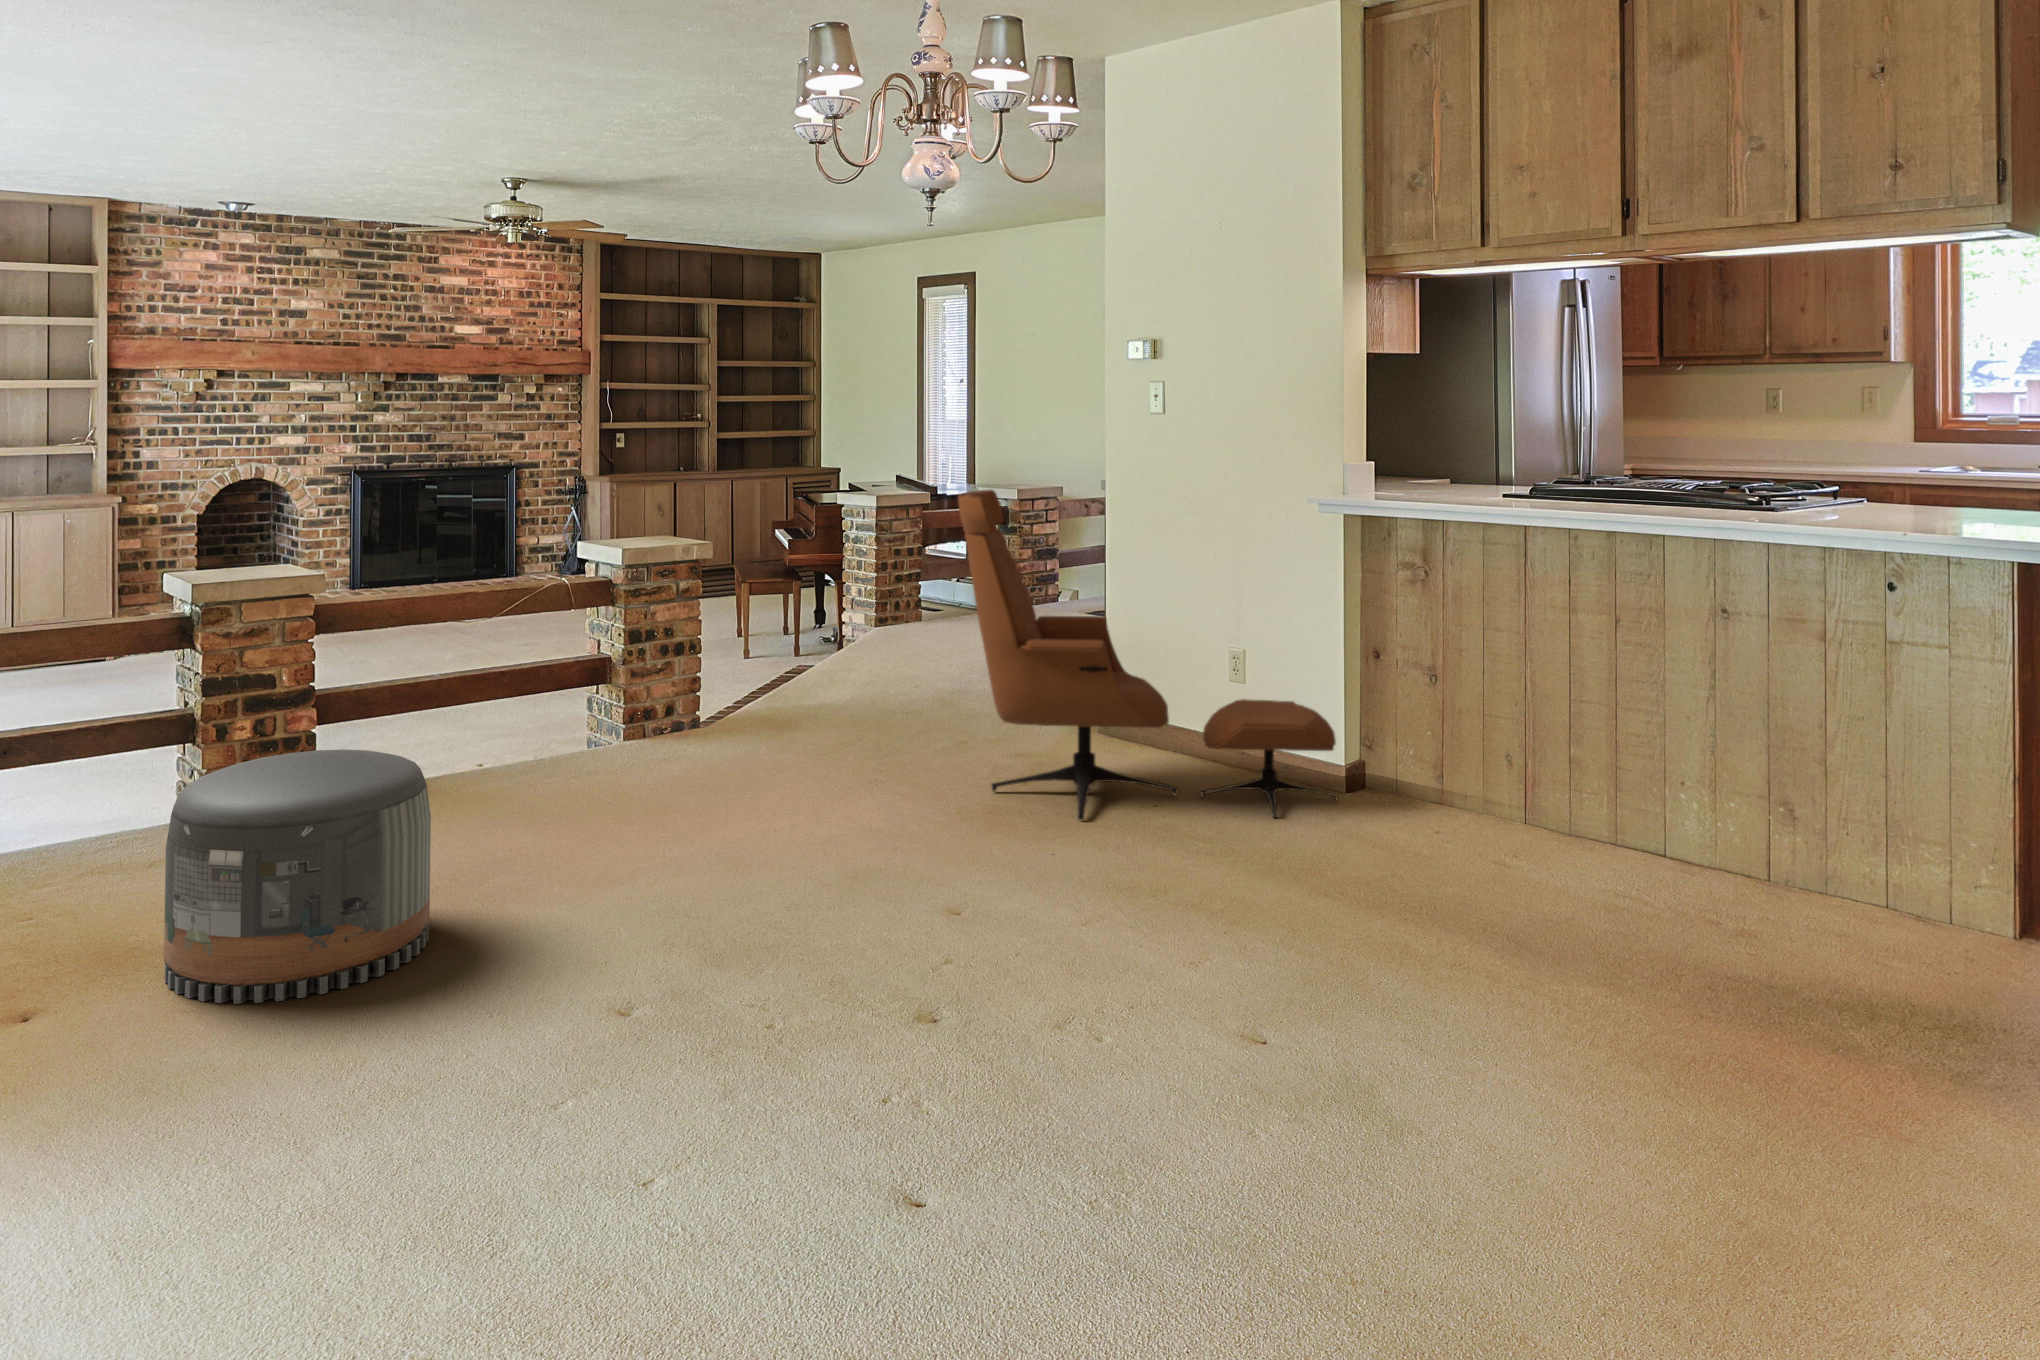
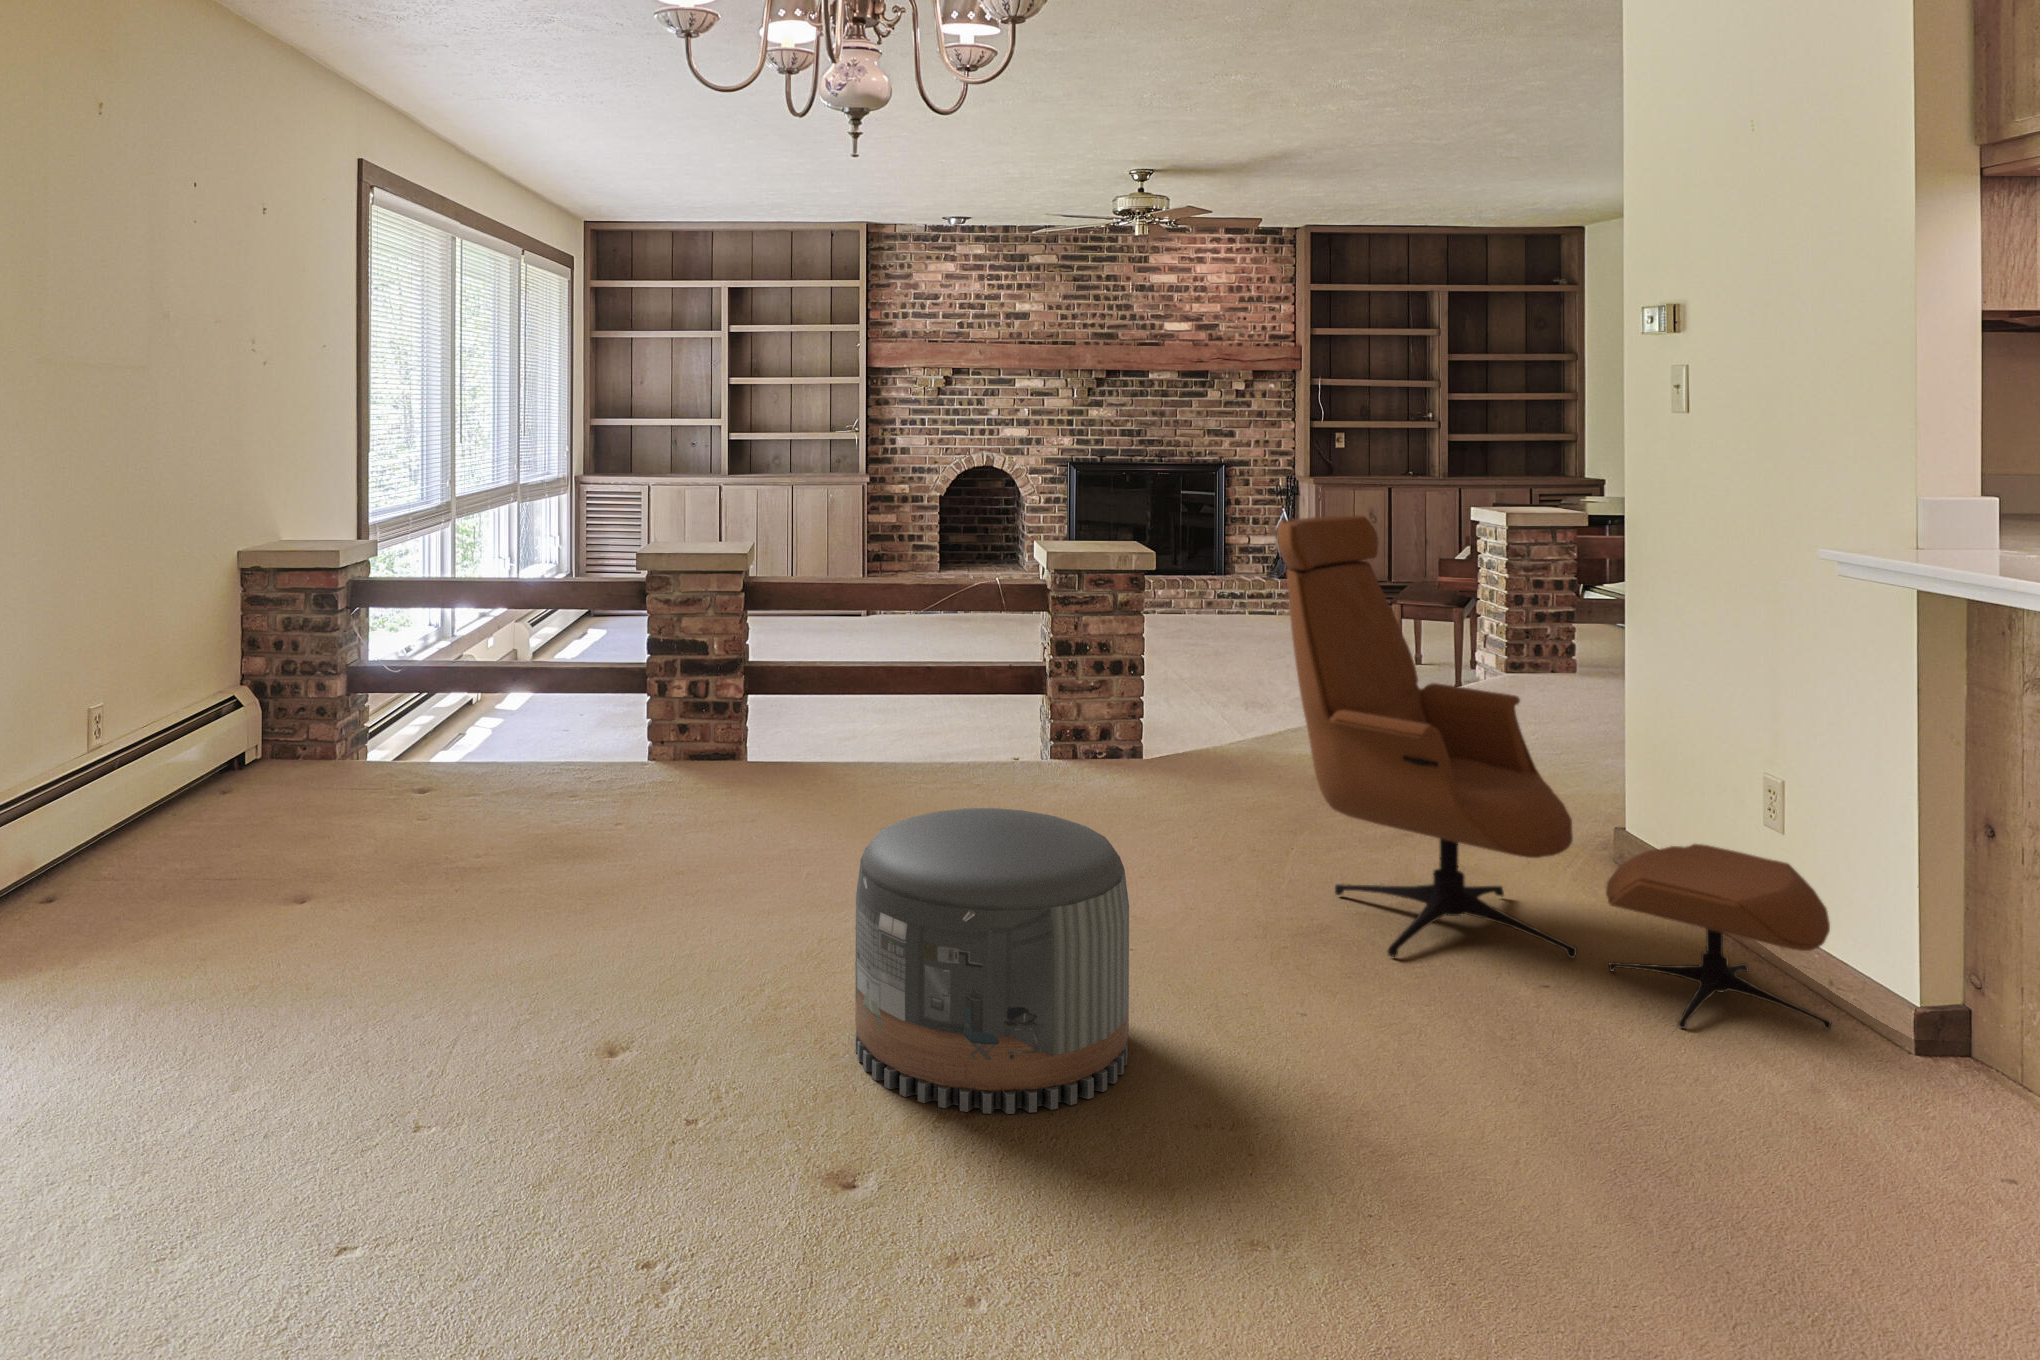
pouf: present [164,749,431,1004] -> present [855,808,1129,1114]

